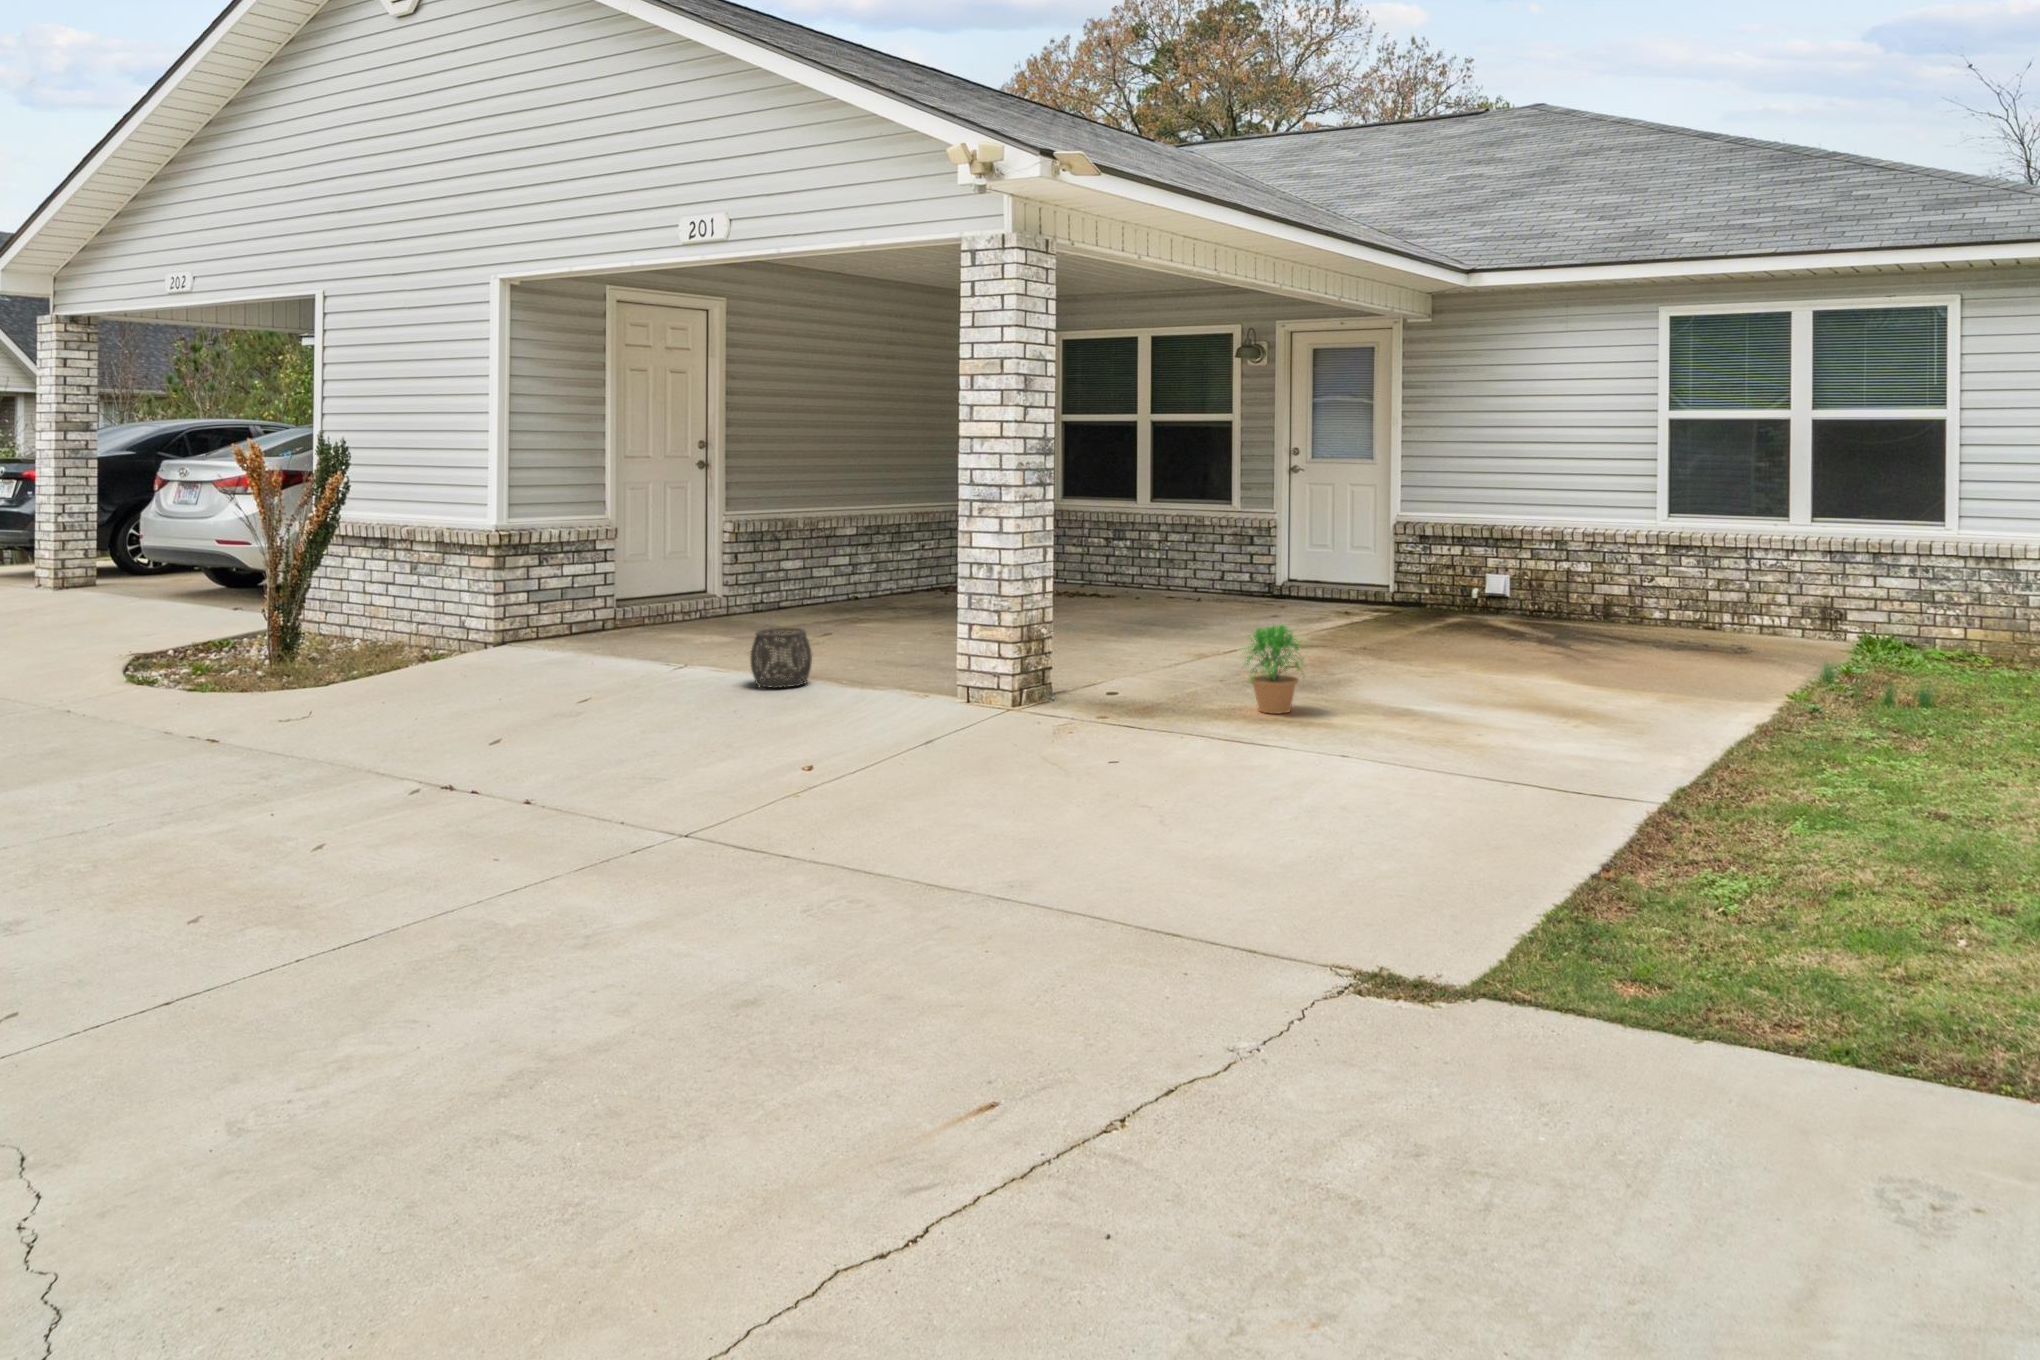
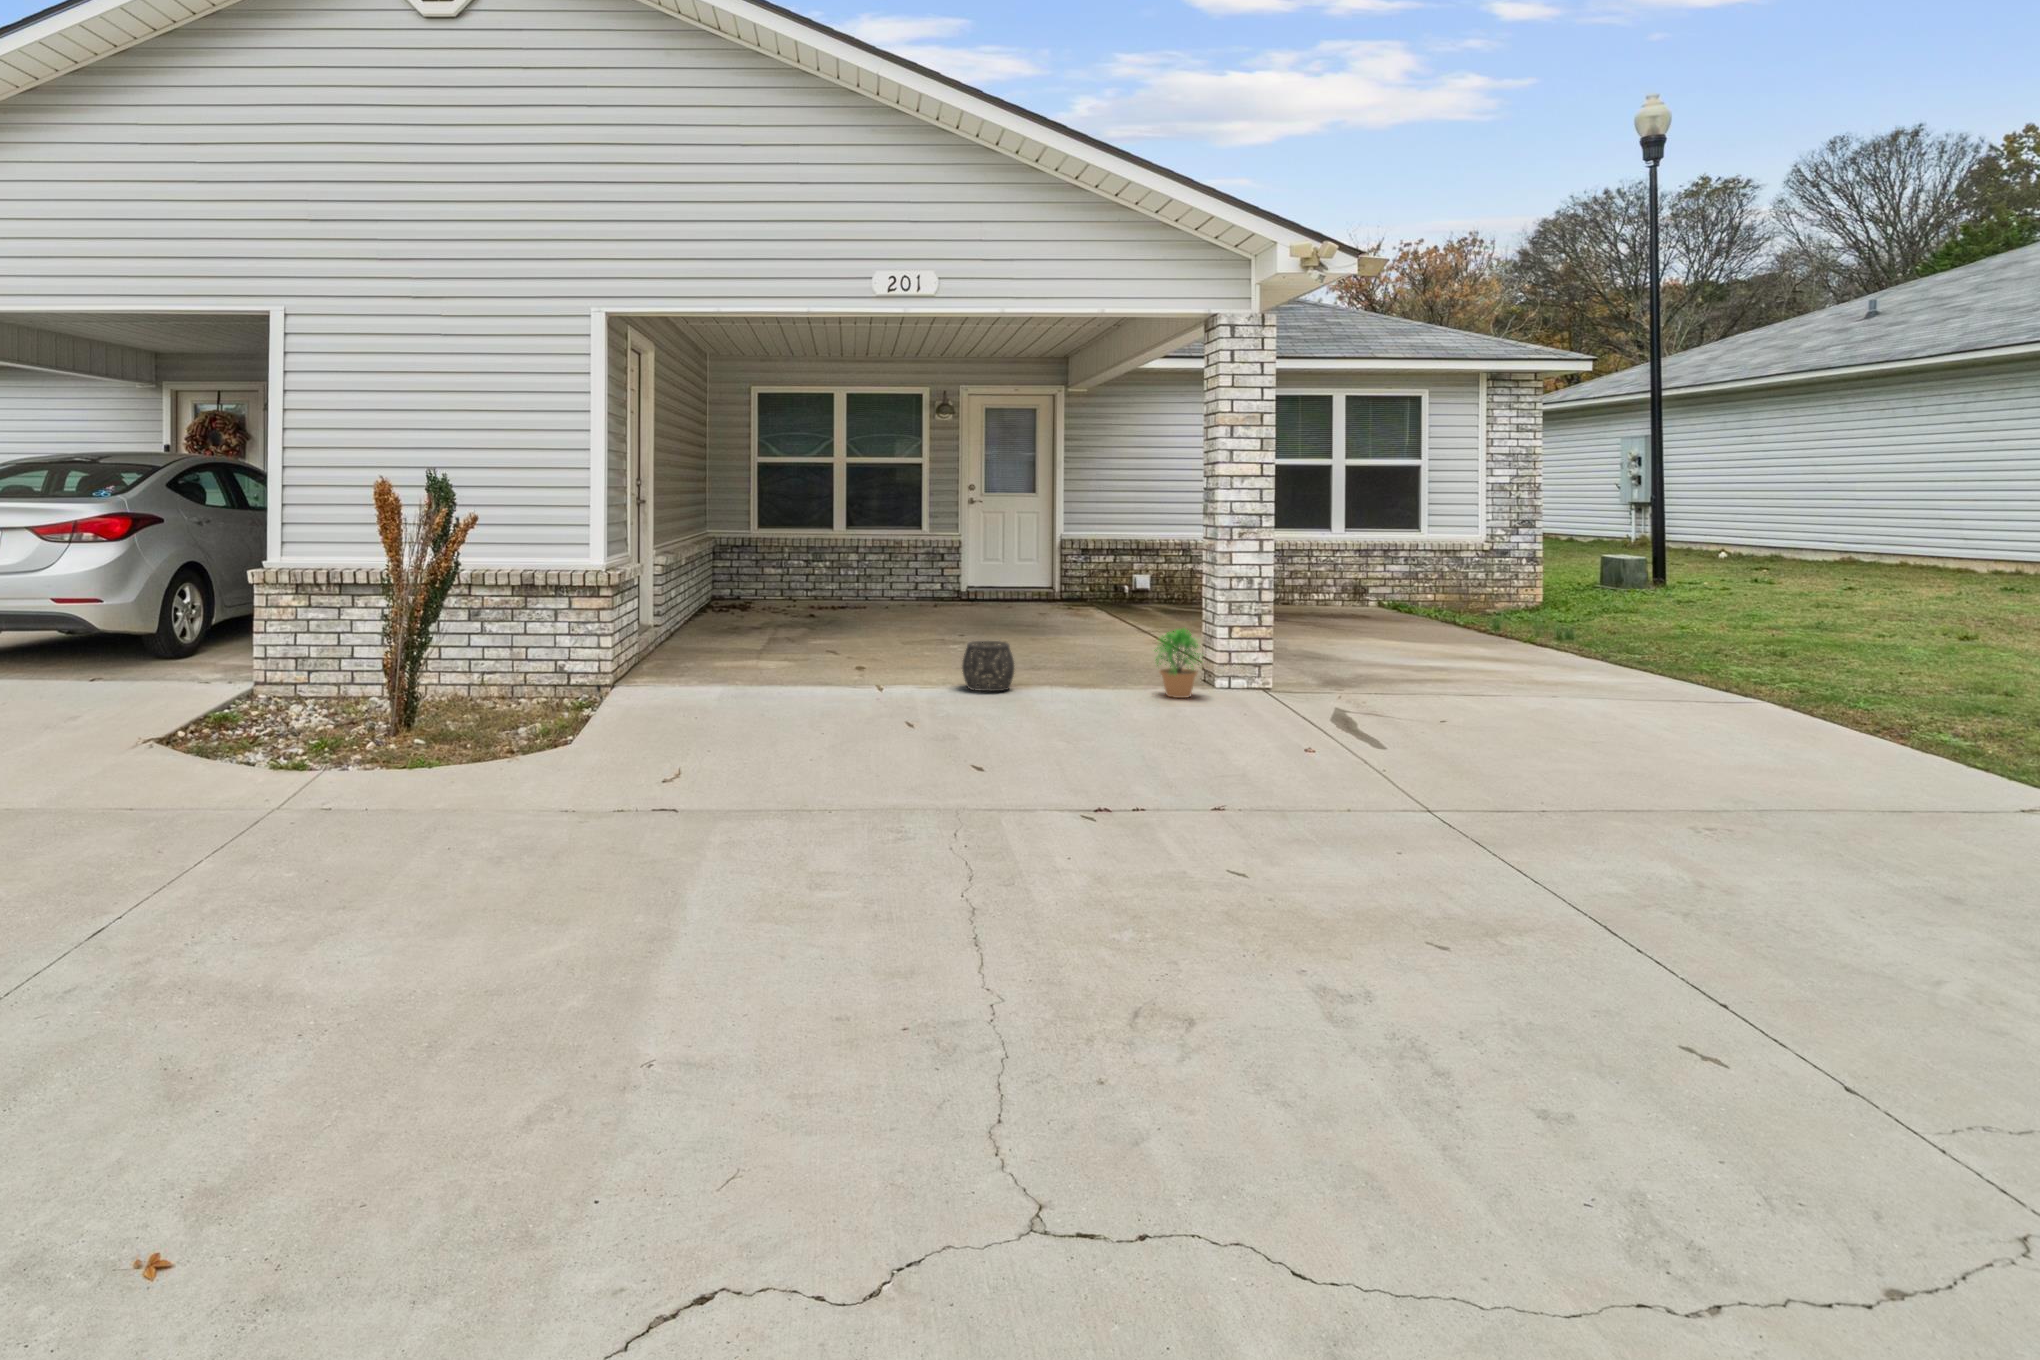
potted plant: present [1244,625,1304,714] -> present [1154,628,1202,698]

